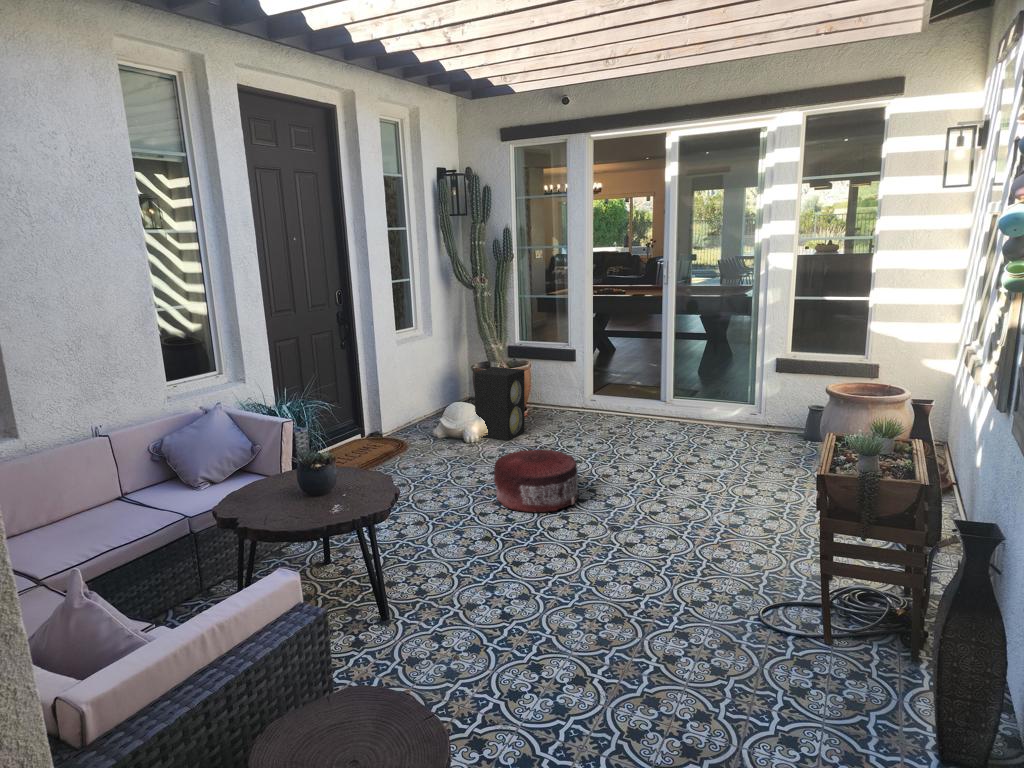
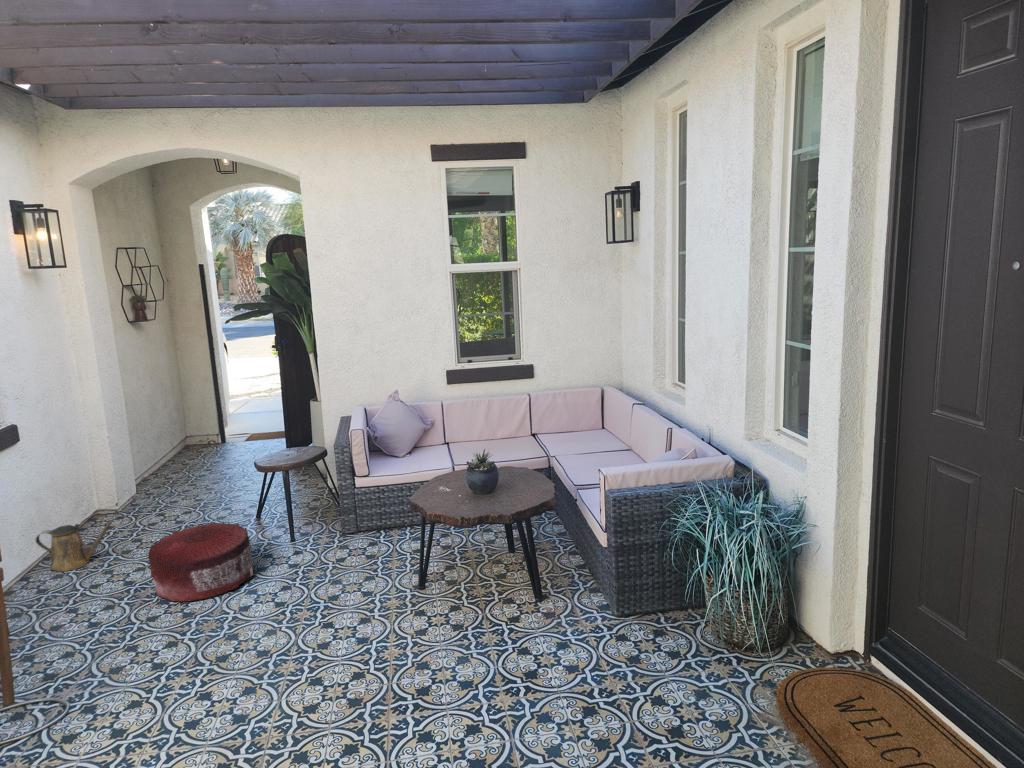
speaker: present [474,367,525,441] -> none [73,438,149,529]
watering can: none [434,428,489,463] -> present [36,517,117,572]

